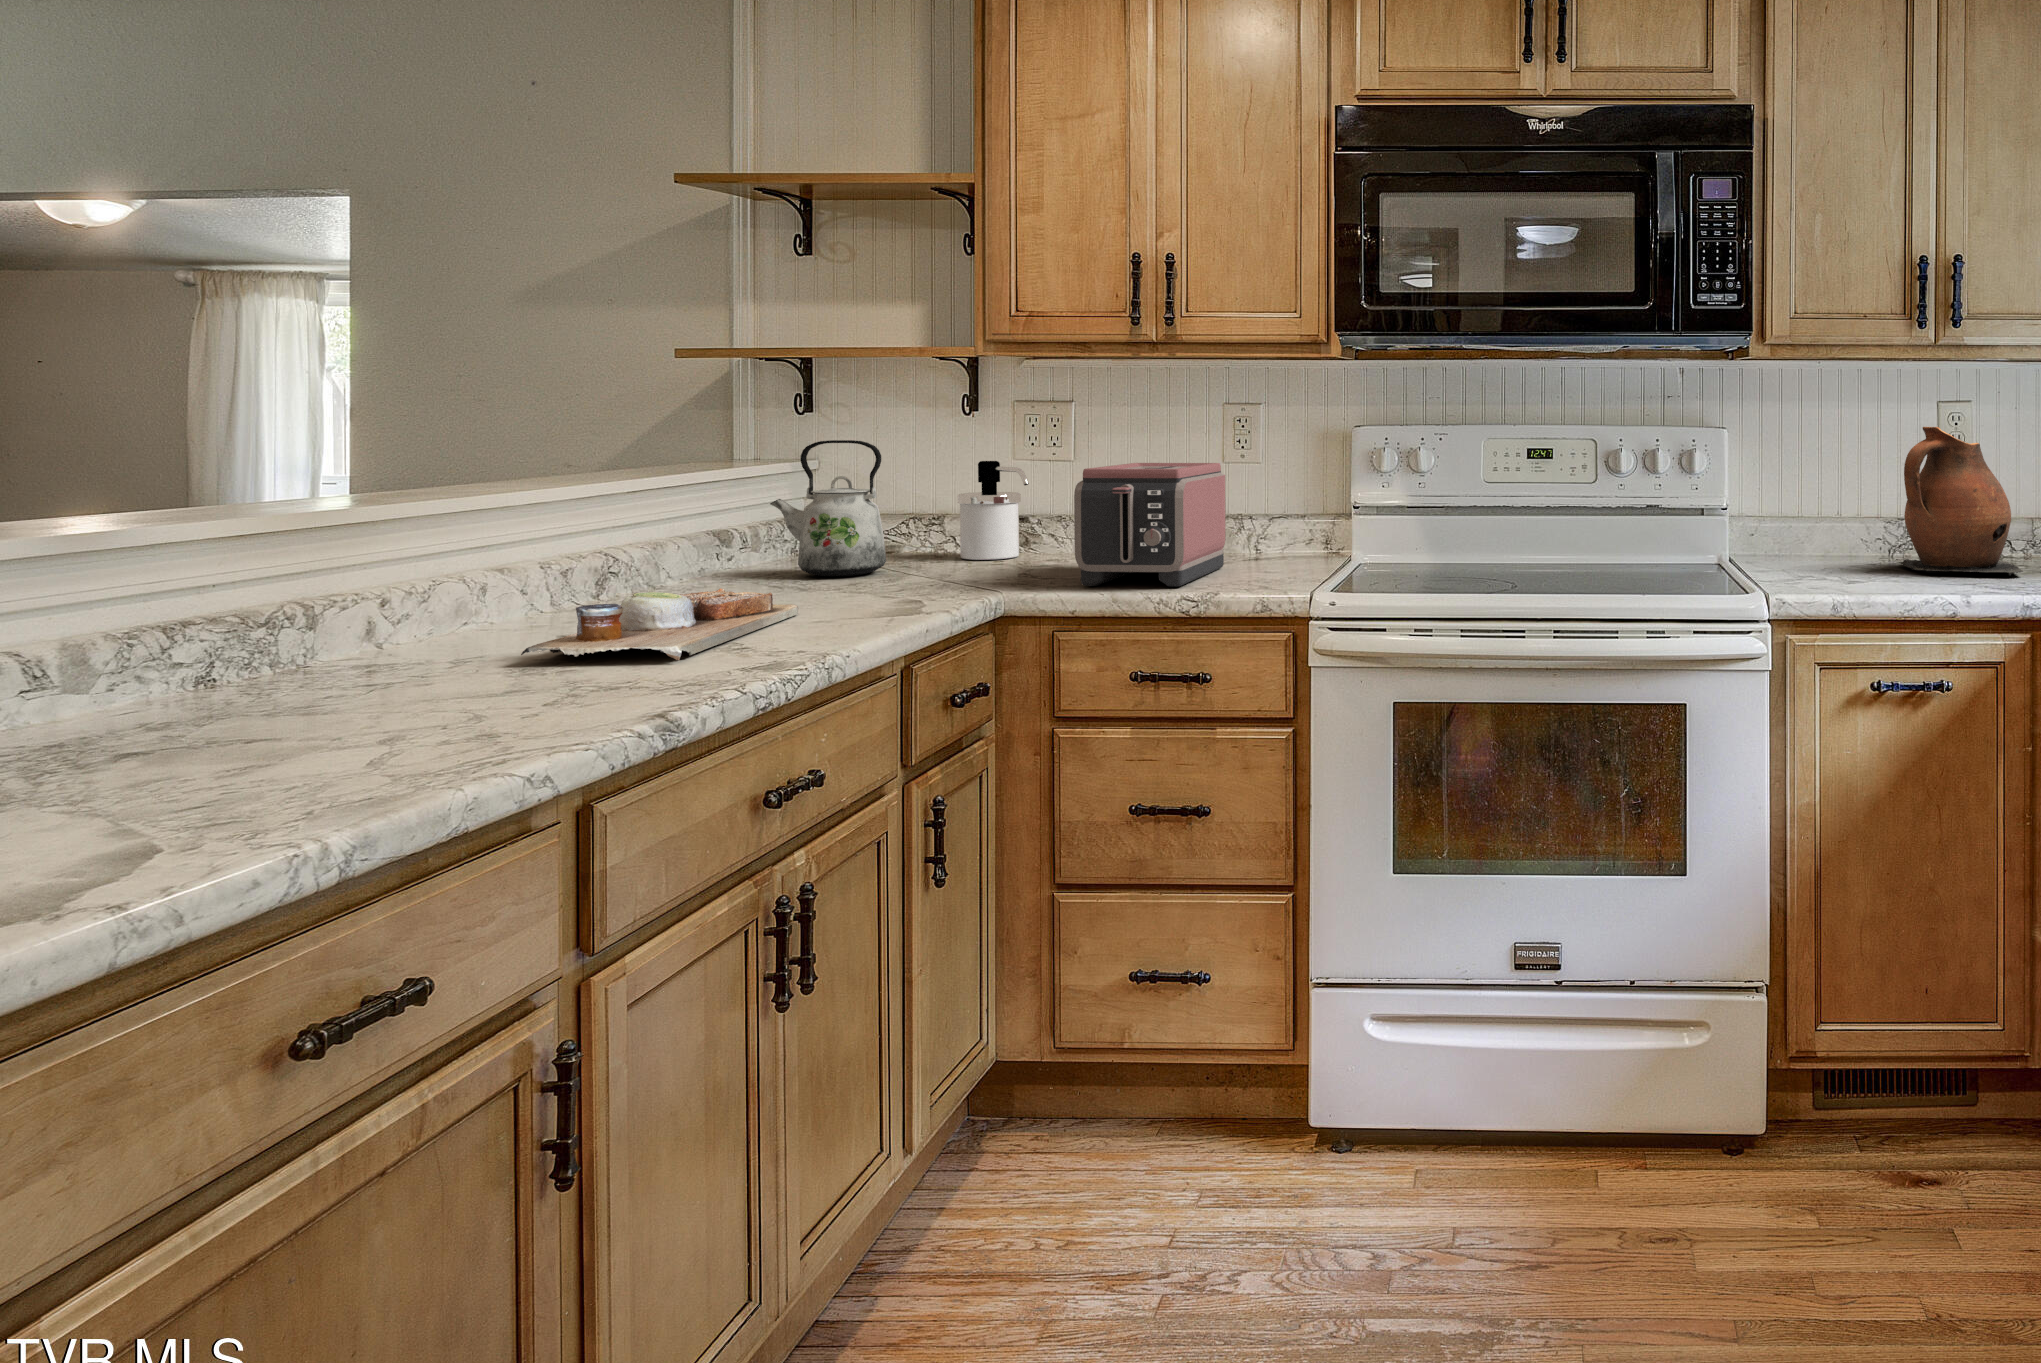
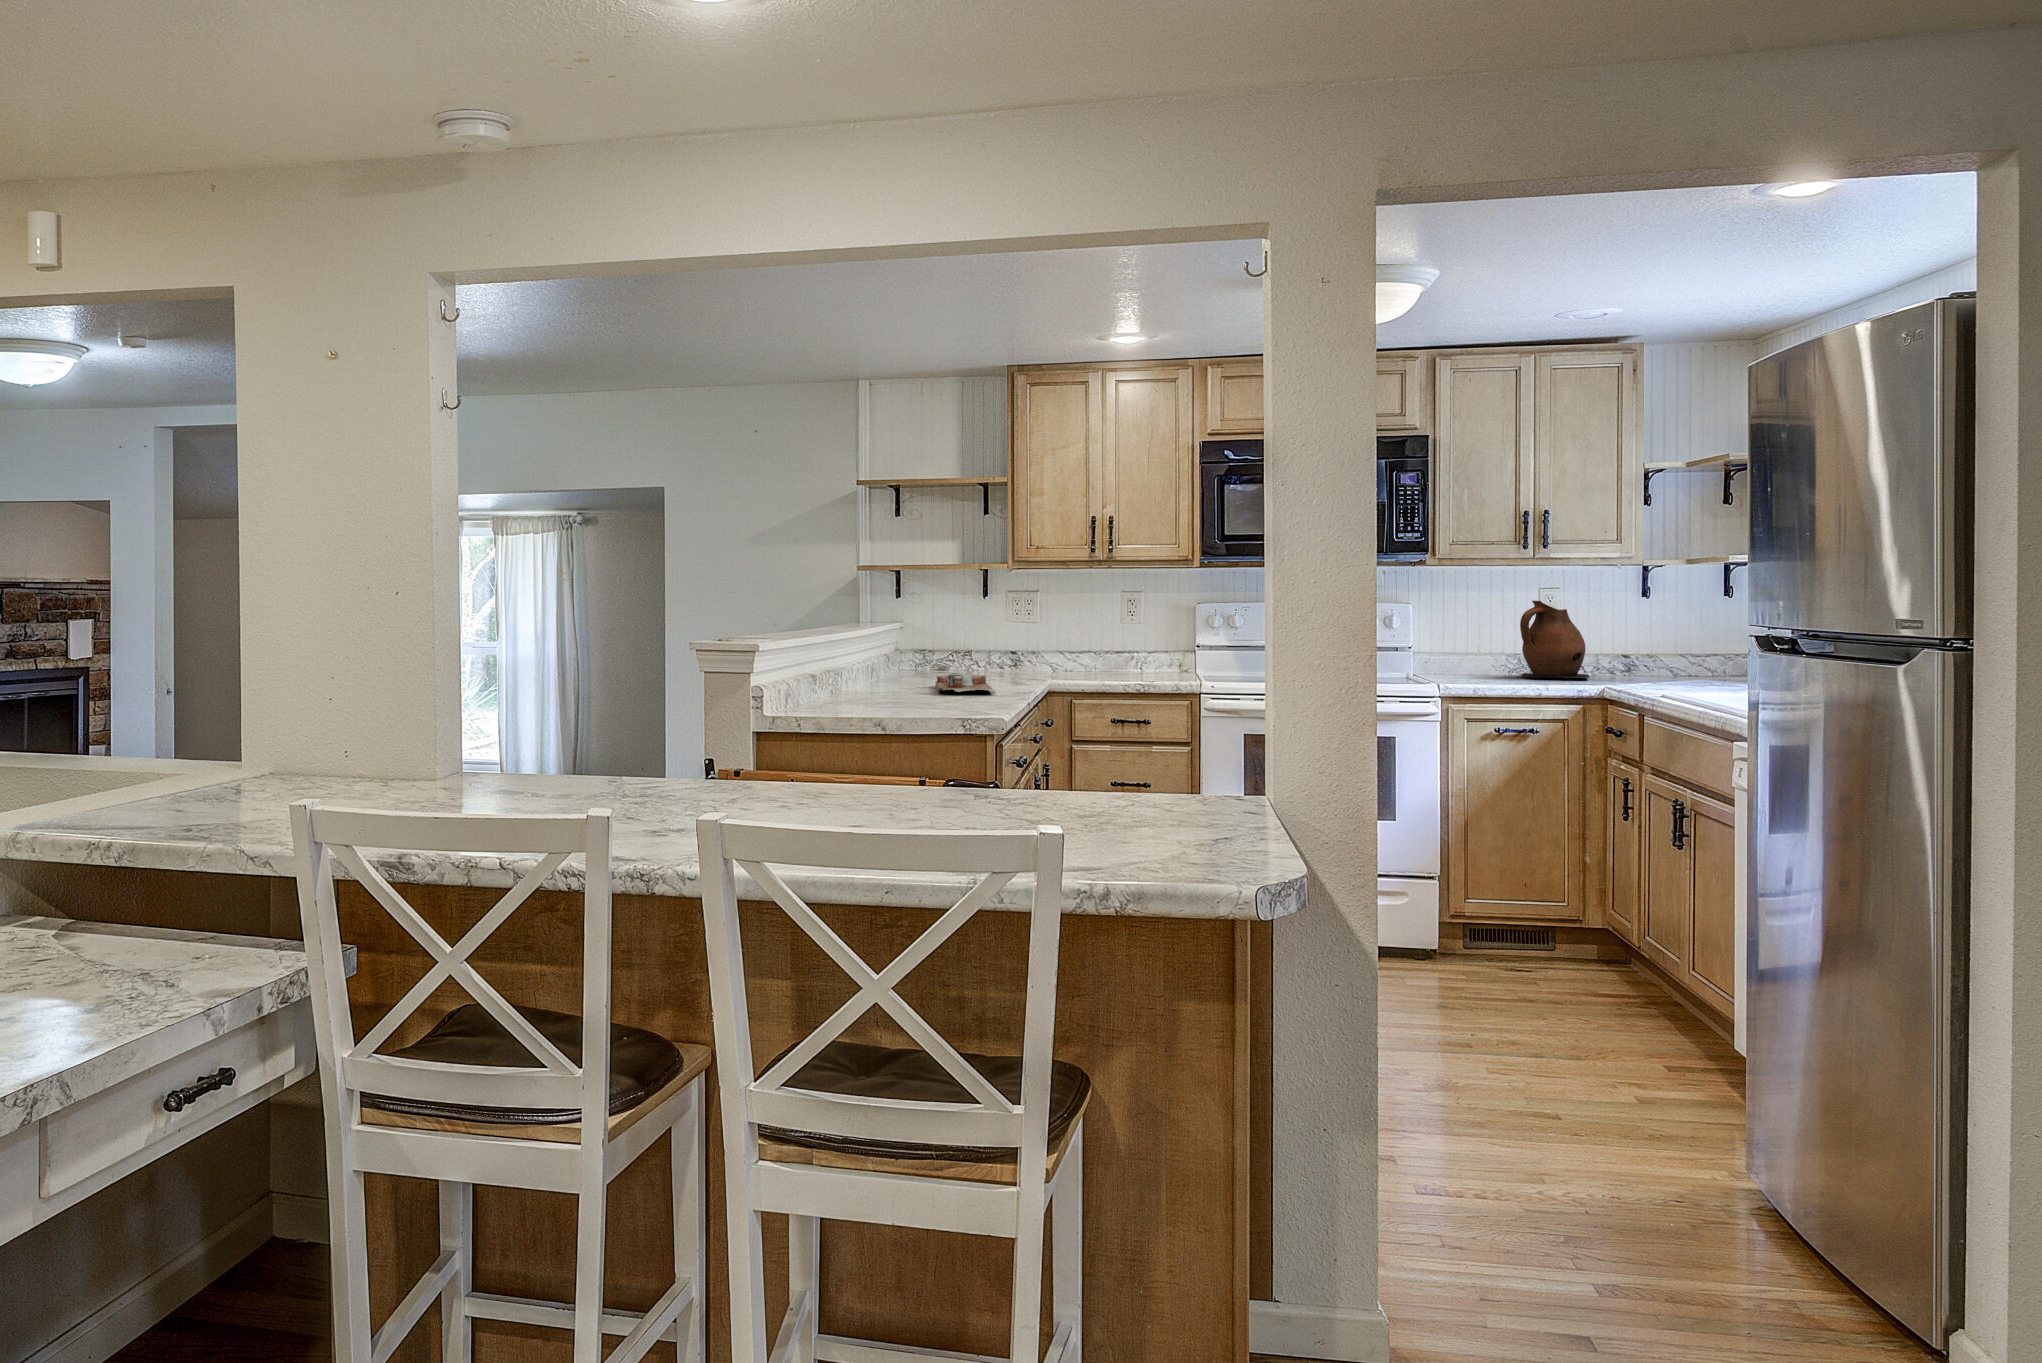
kettle: present [770,440,886,576] -> none [915,611,968,676]
soap dispenser: present [958,461,1029,560] -> none [981,621,1024,671]
toaster: present [1074,463,1226,586] -> none [1080,621,1136,680]

